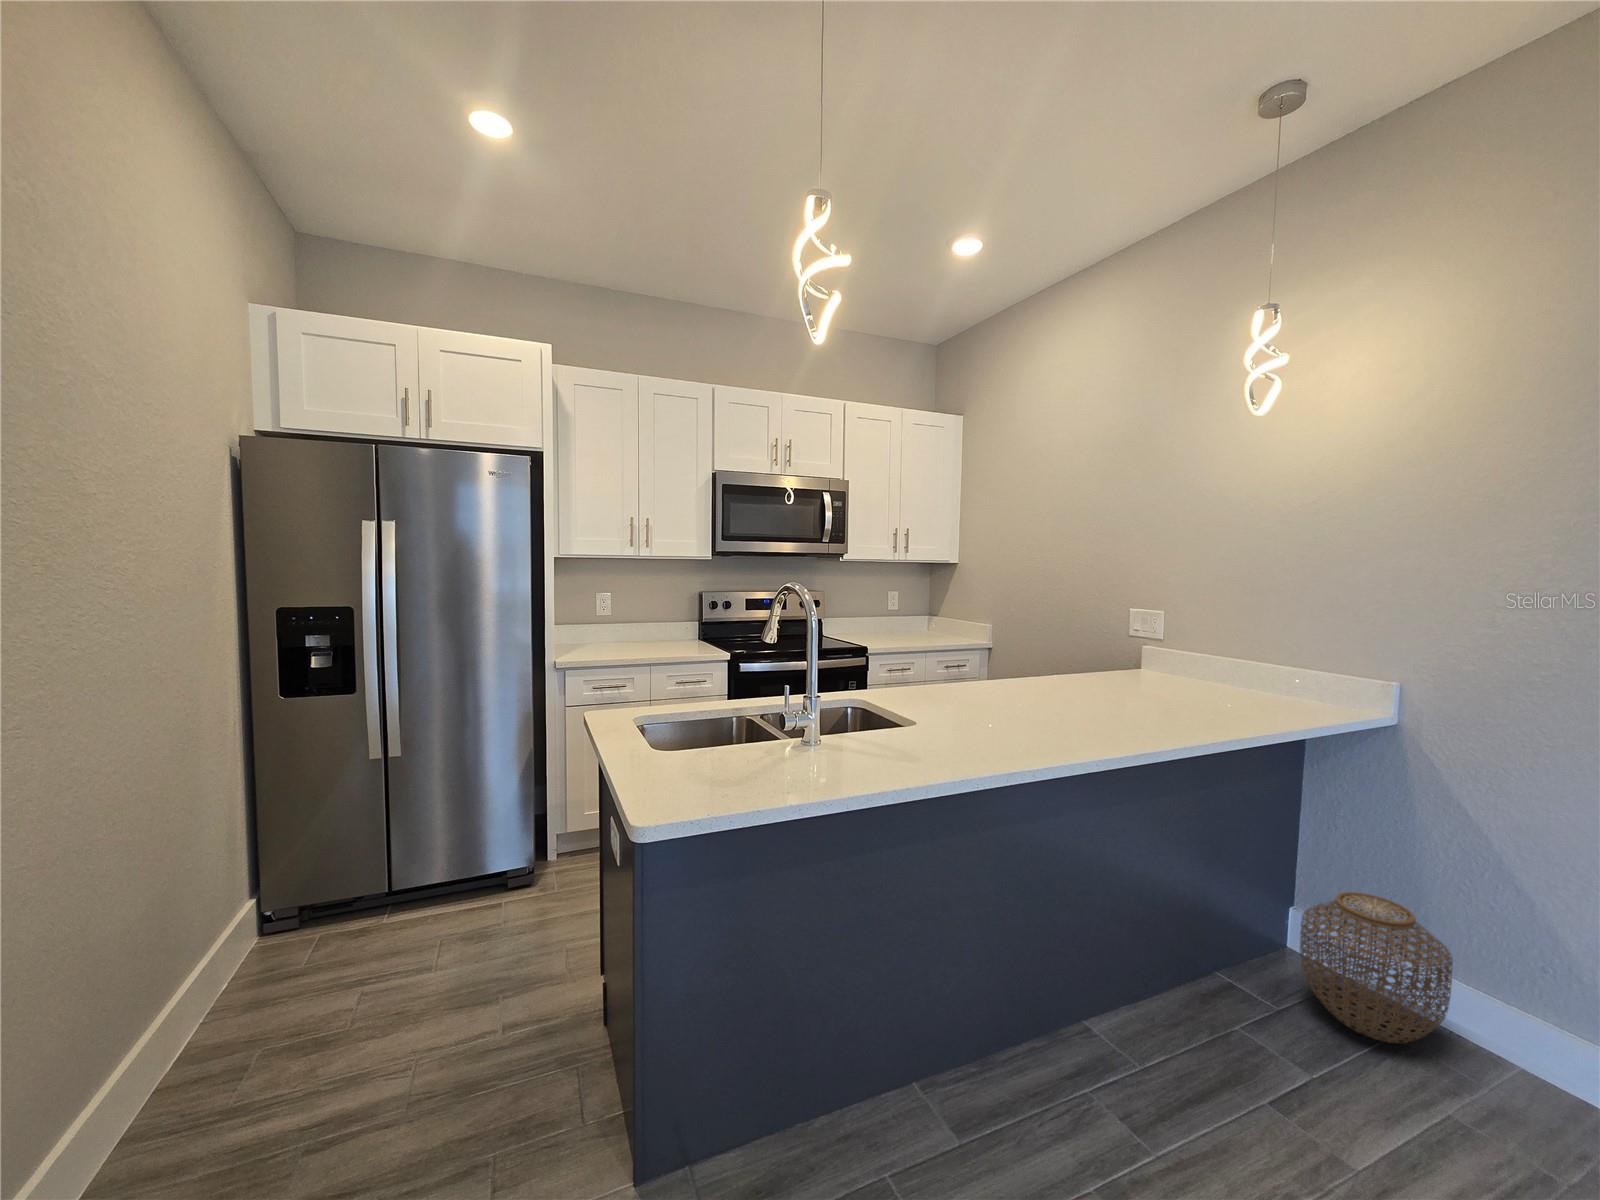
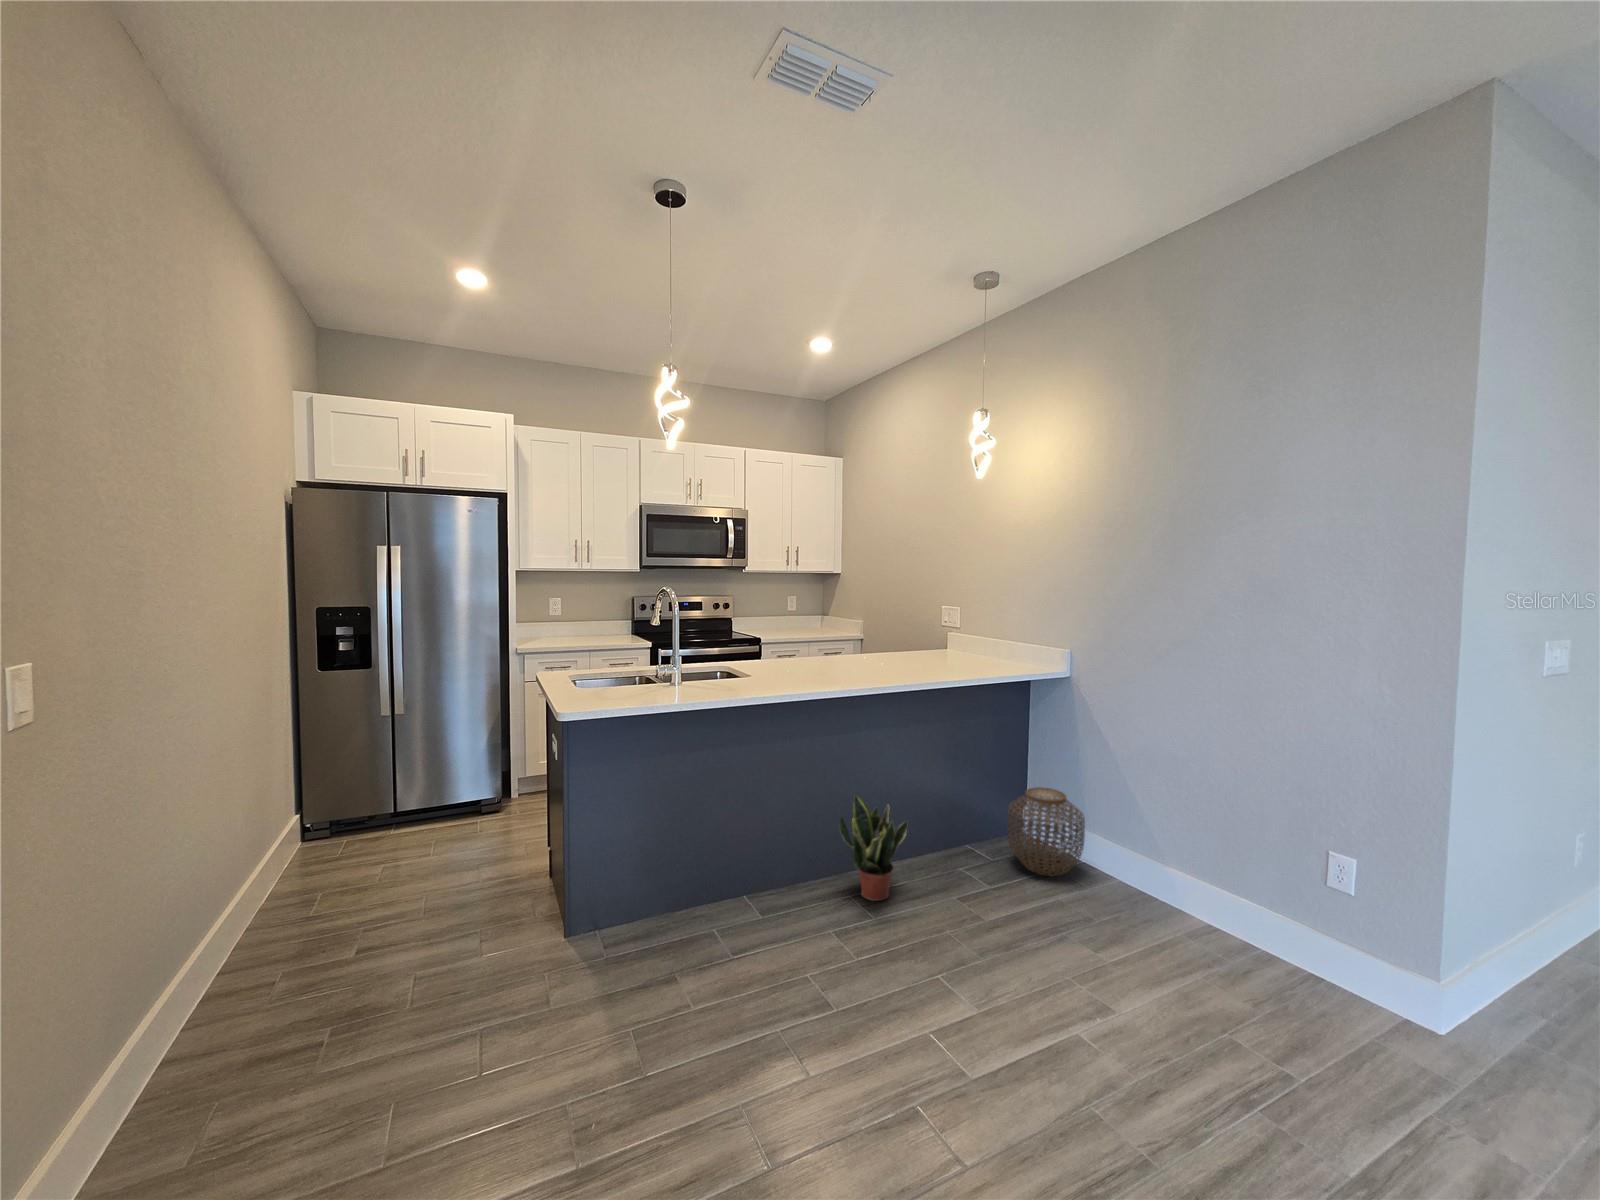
potted plant: none [1069,913,1175,1094] -> present [839,795,907,901]

